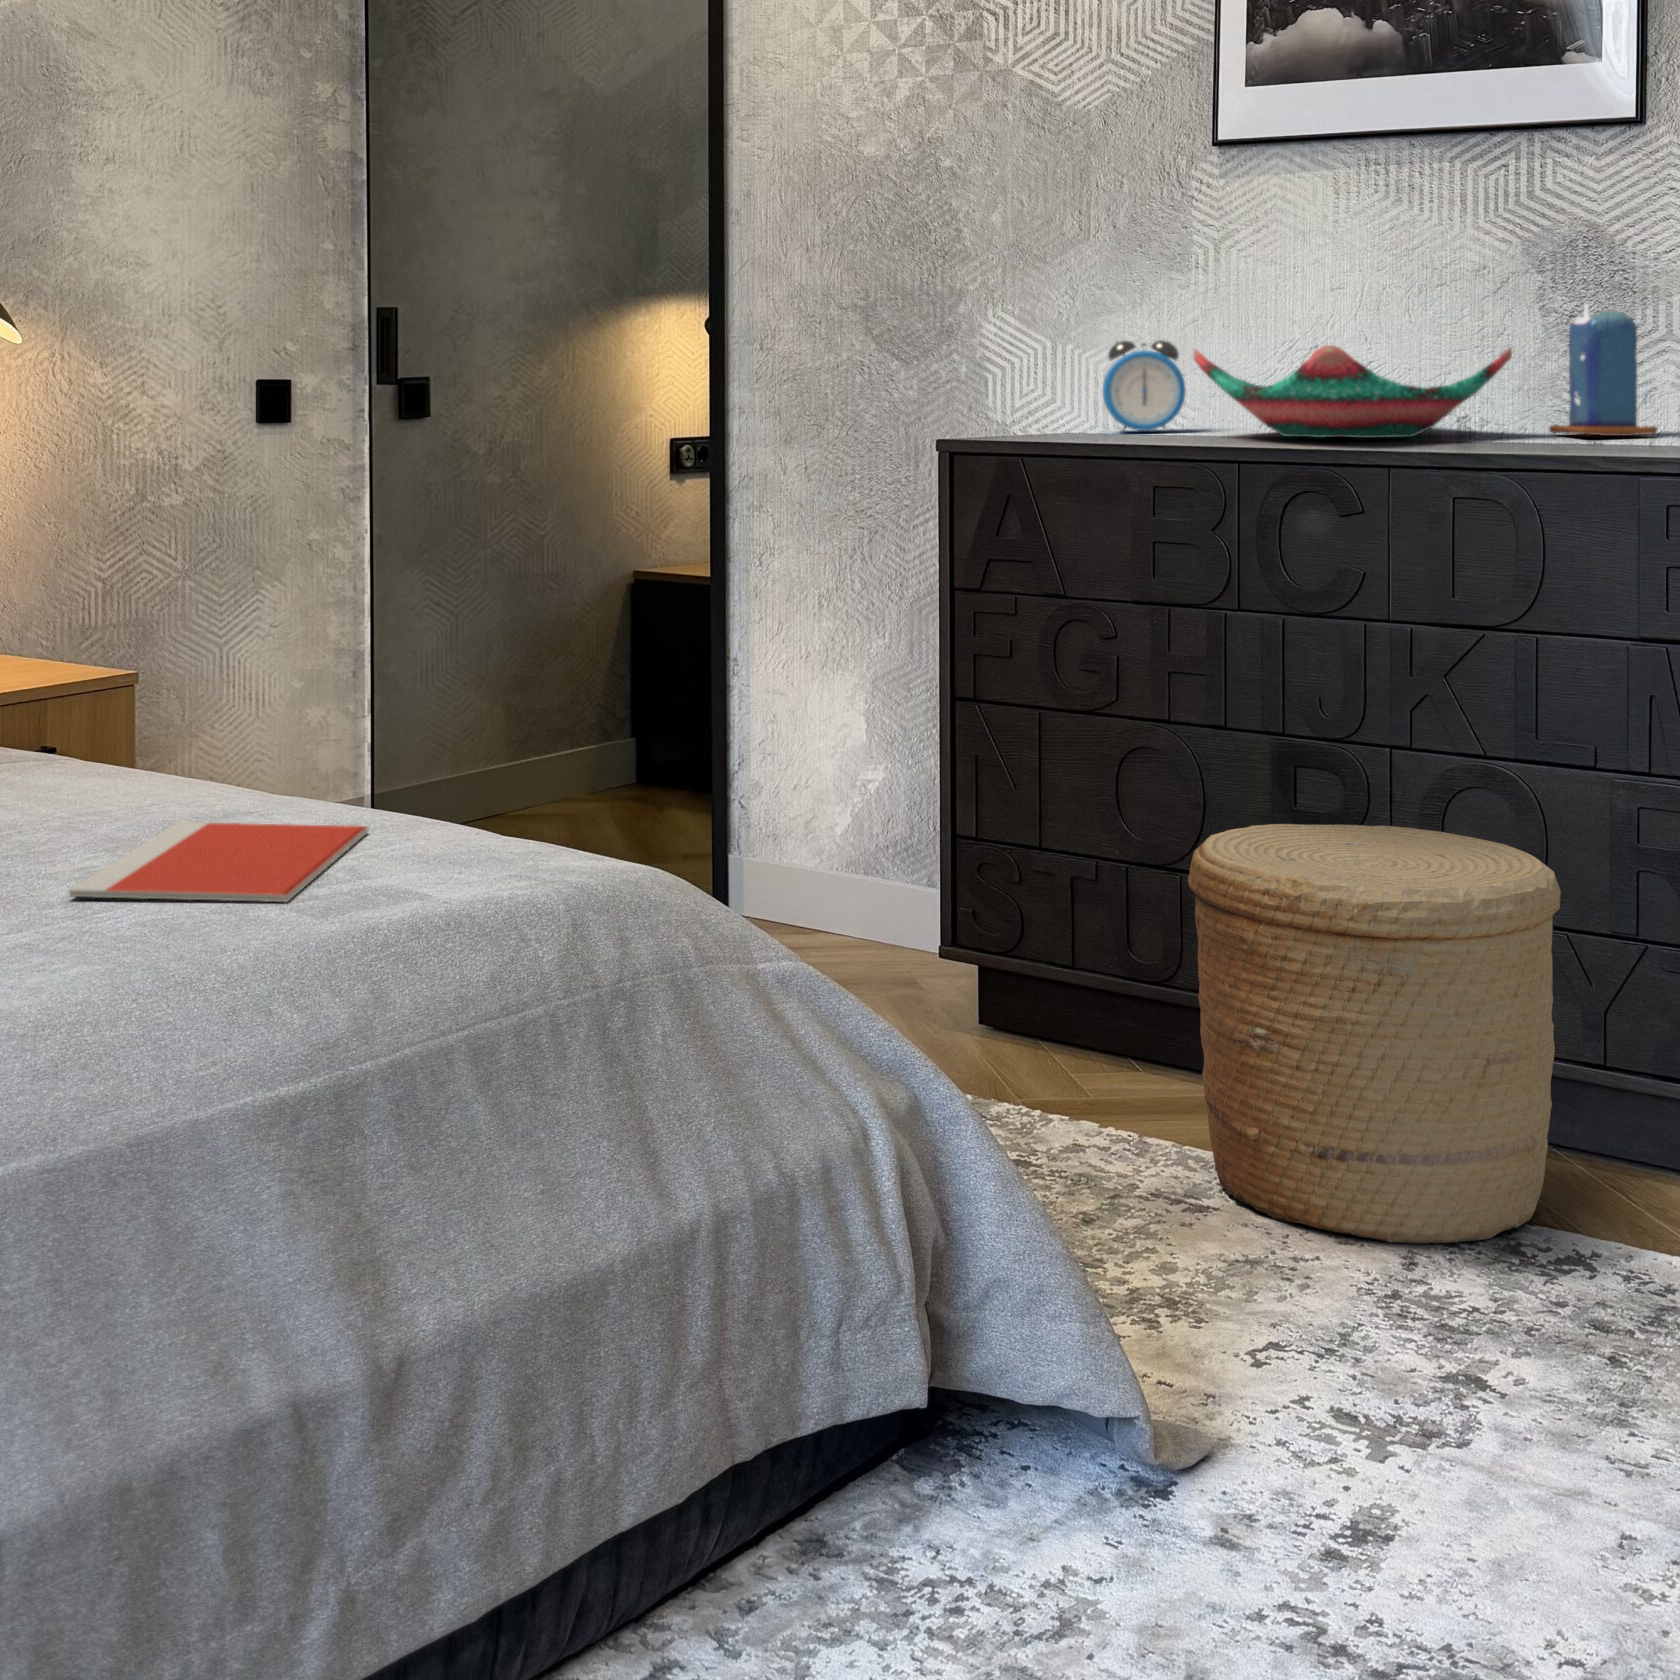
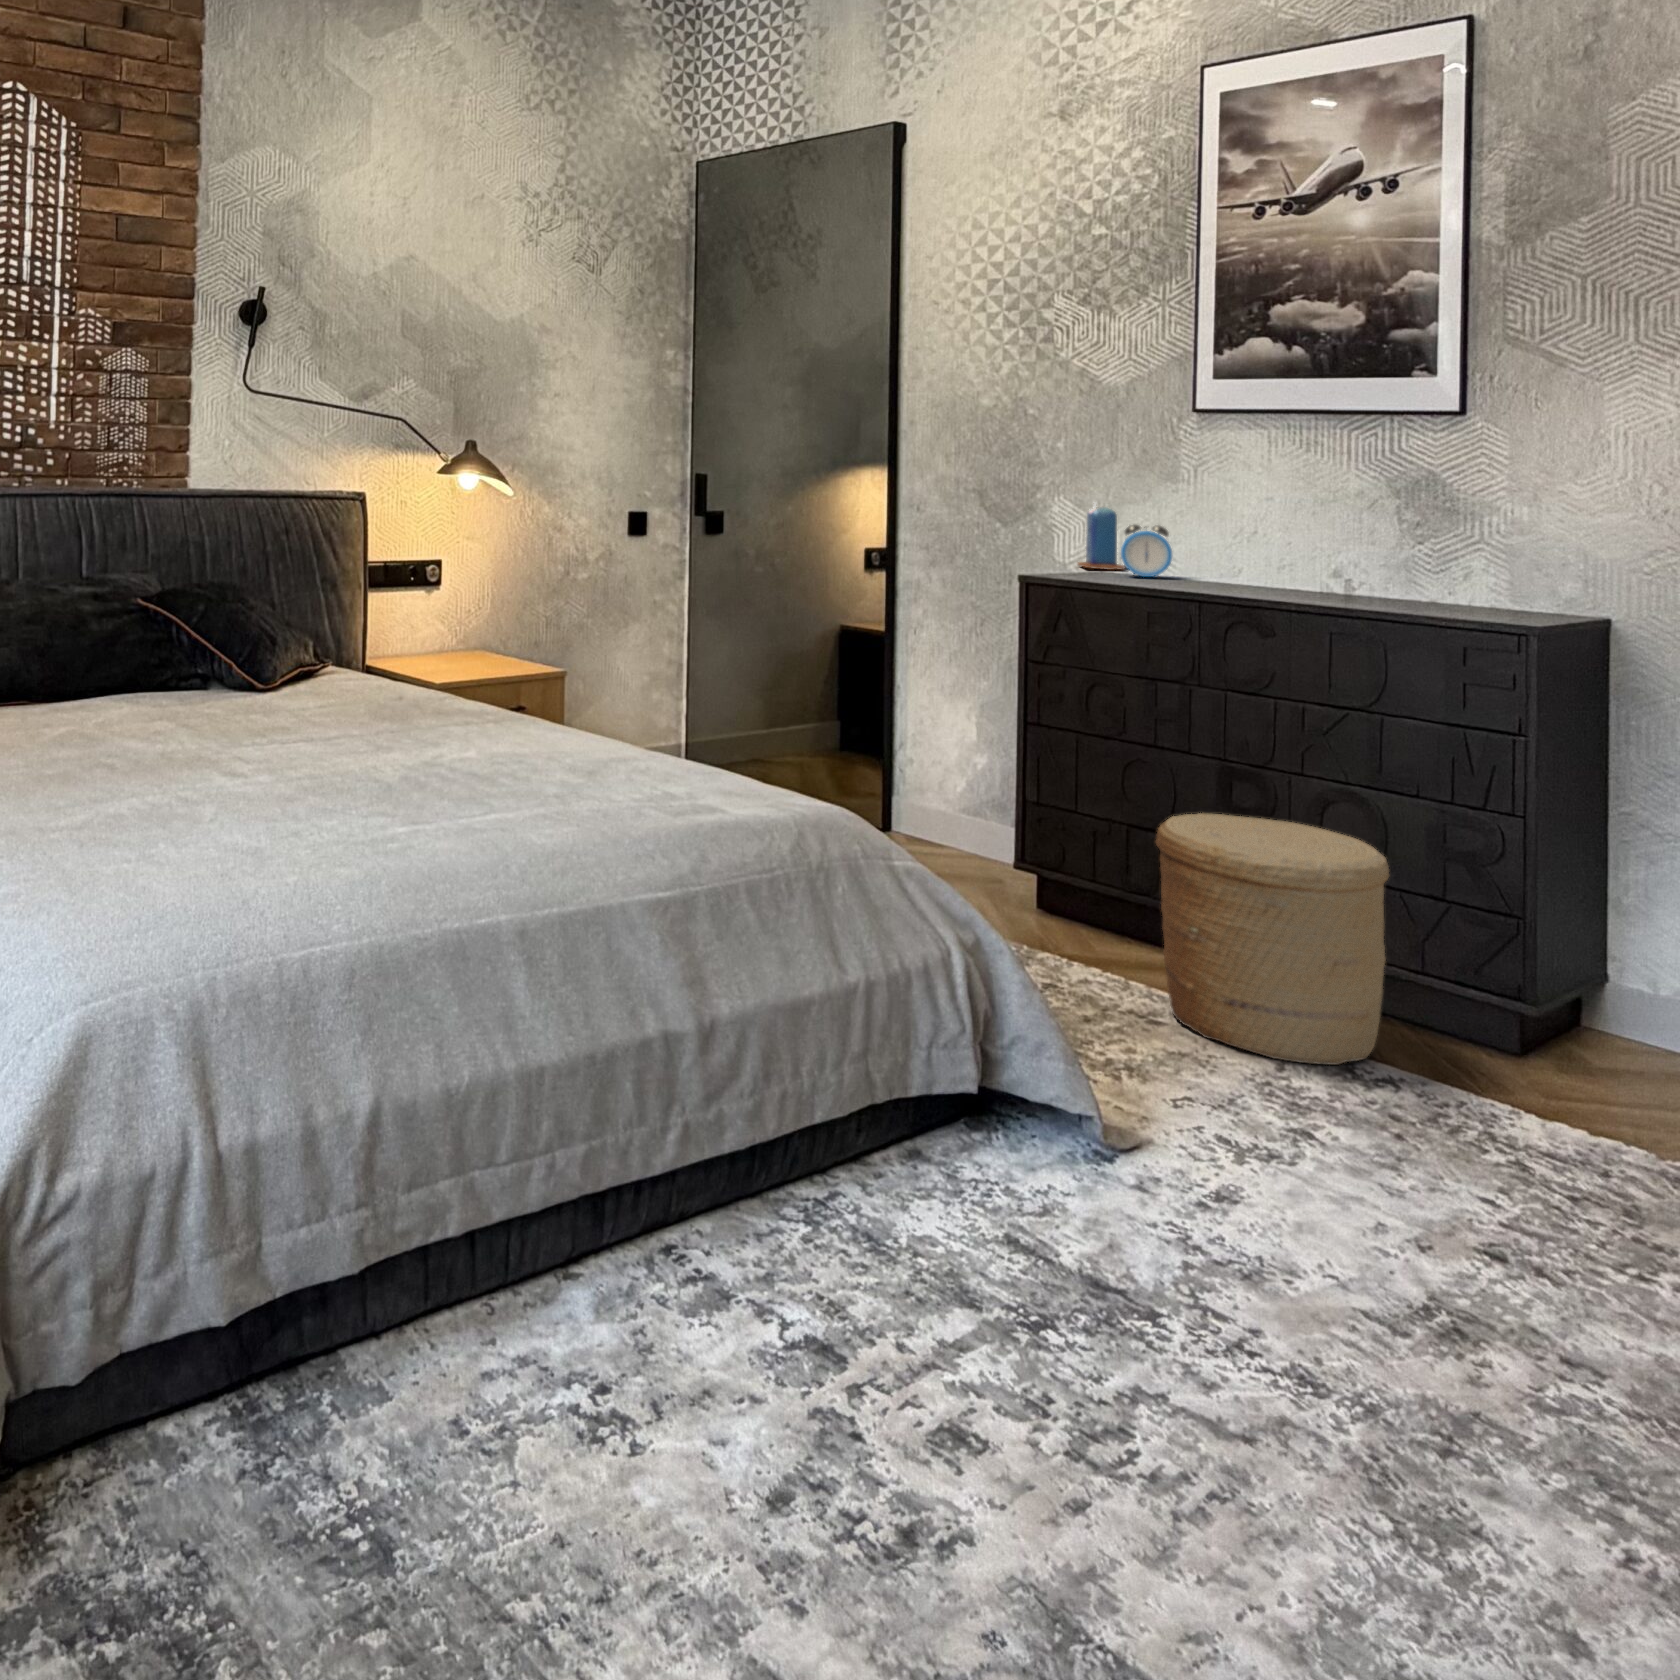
candle: present [1549,304,1657,436] -> present [1078,505,1125,570]
decorative bowl: present [1193,345,1512,438] -> none [1176,533,1380,593]
notebook: present [69,822,369,902] -> none [570,765,703,810]

